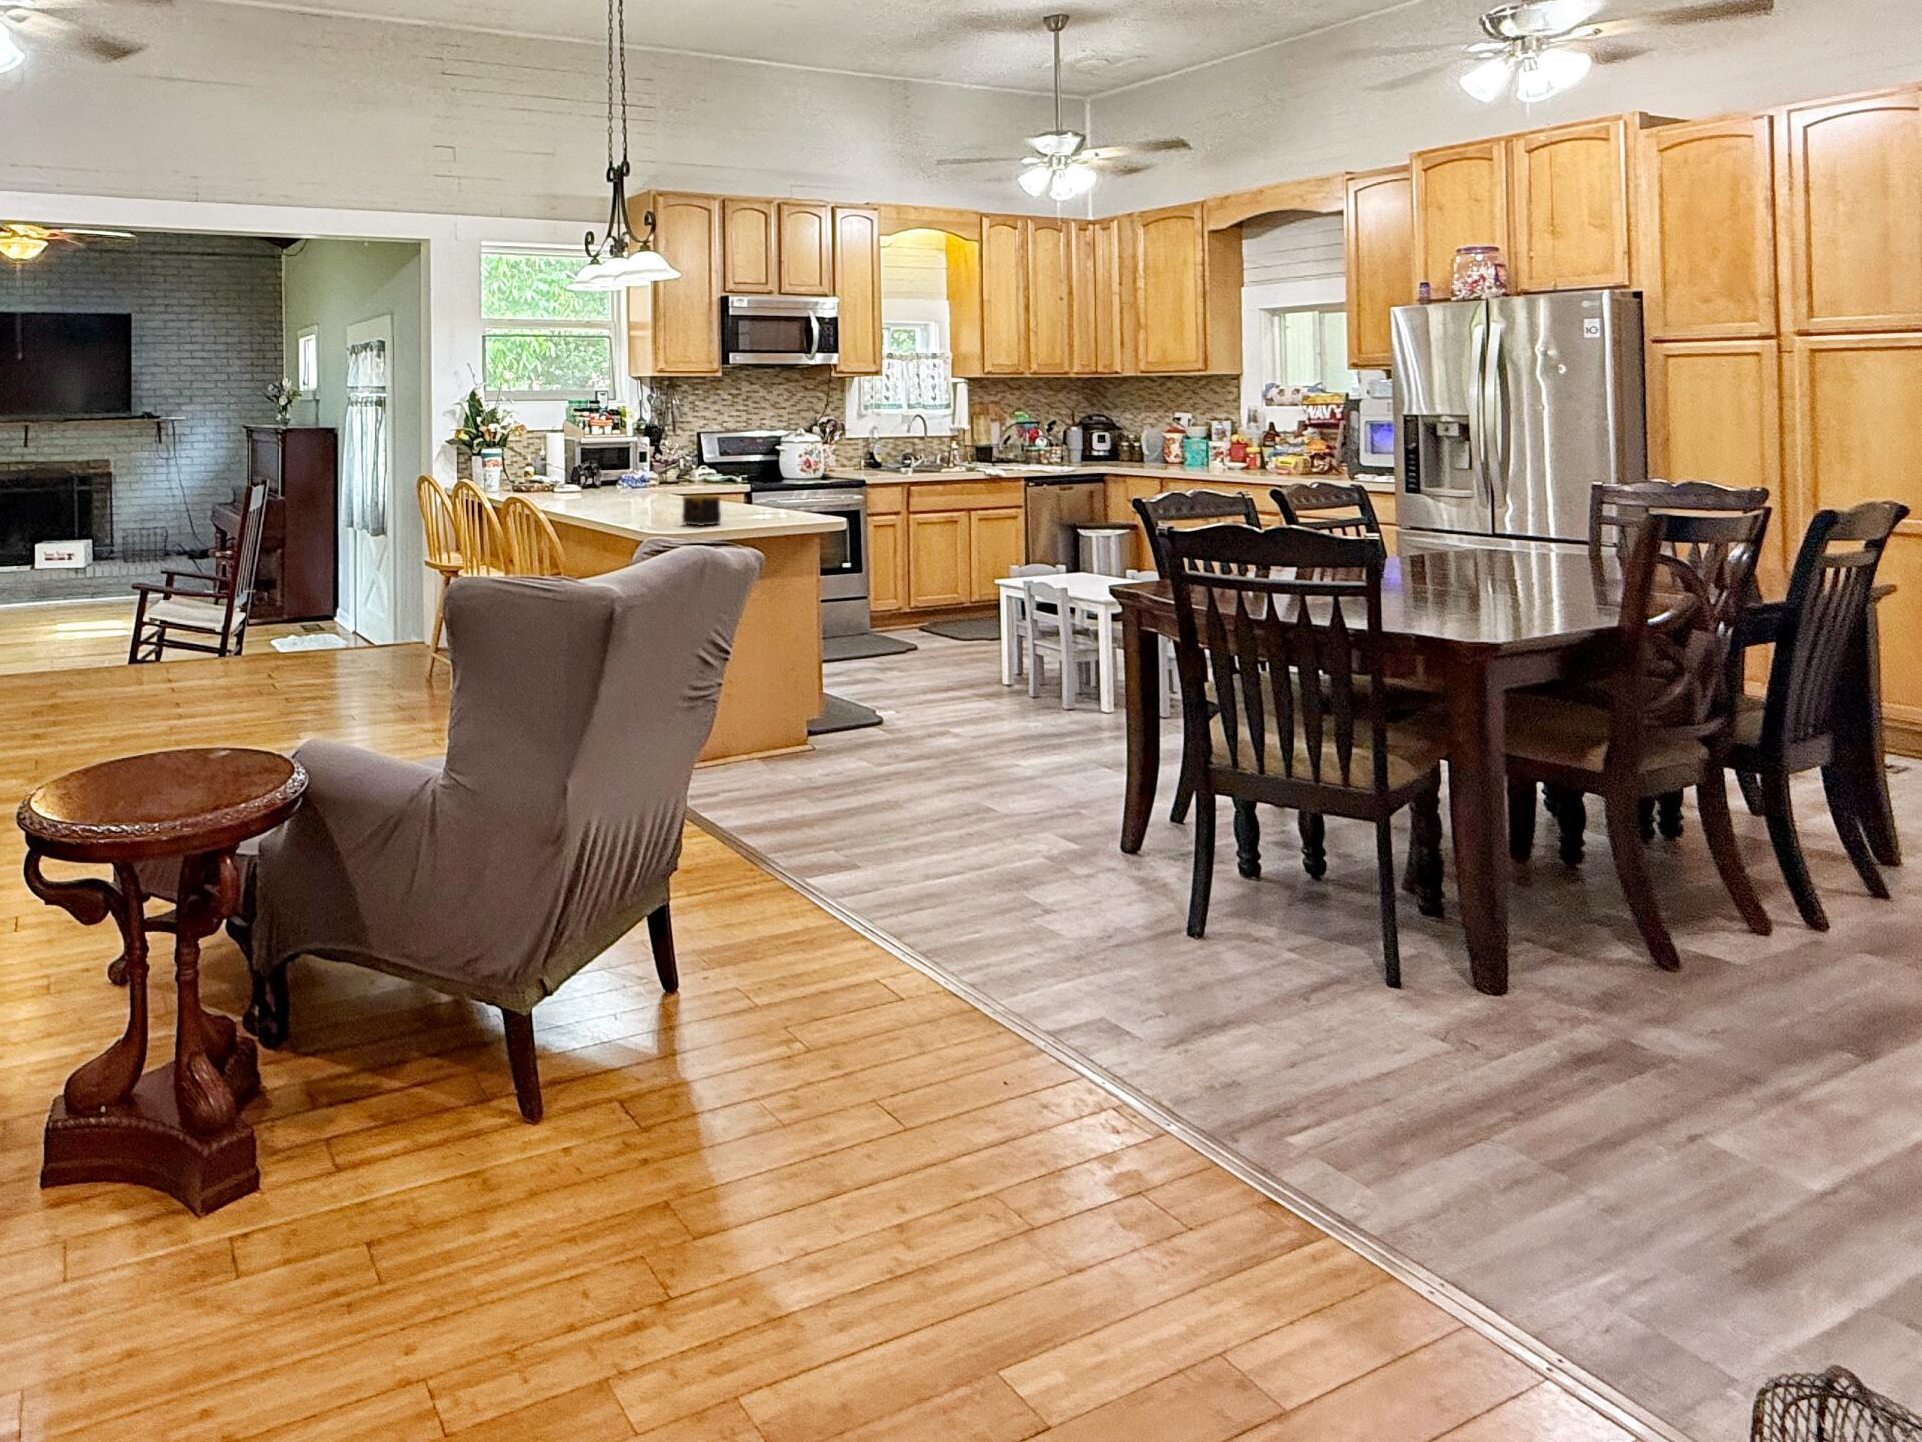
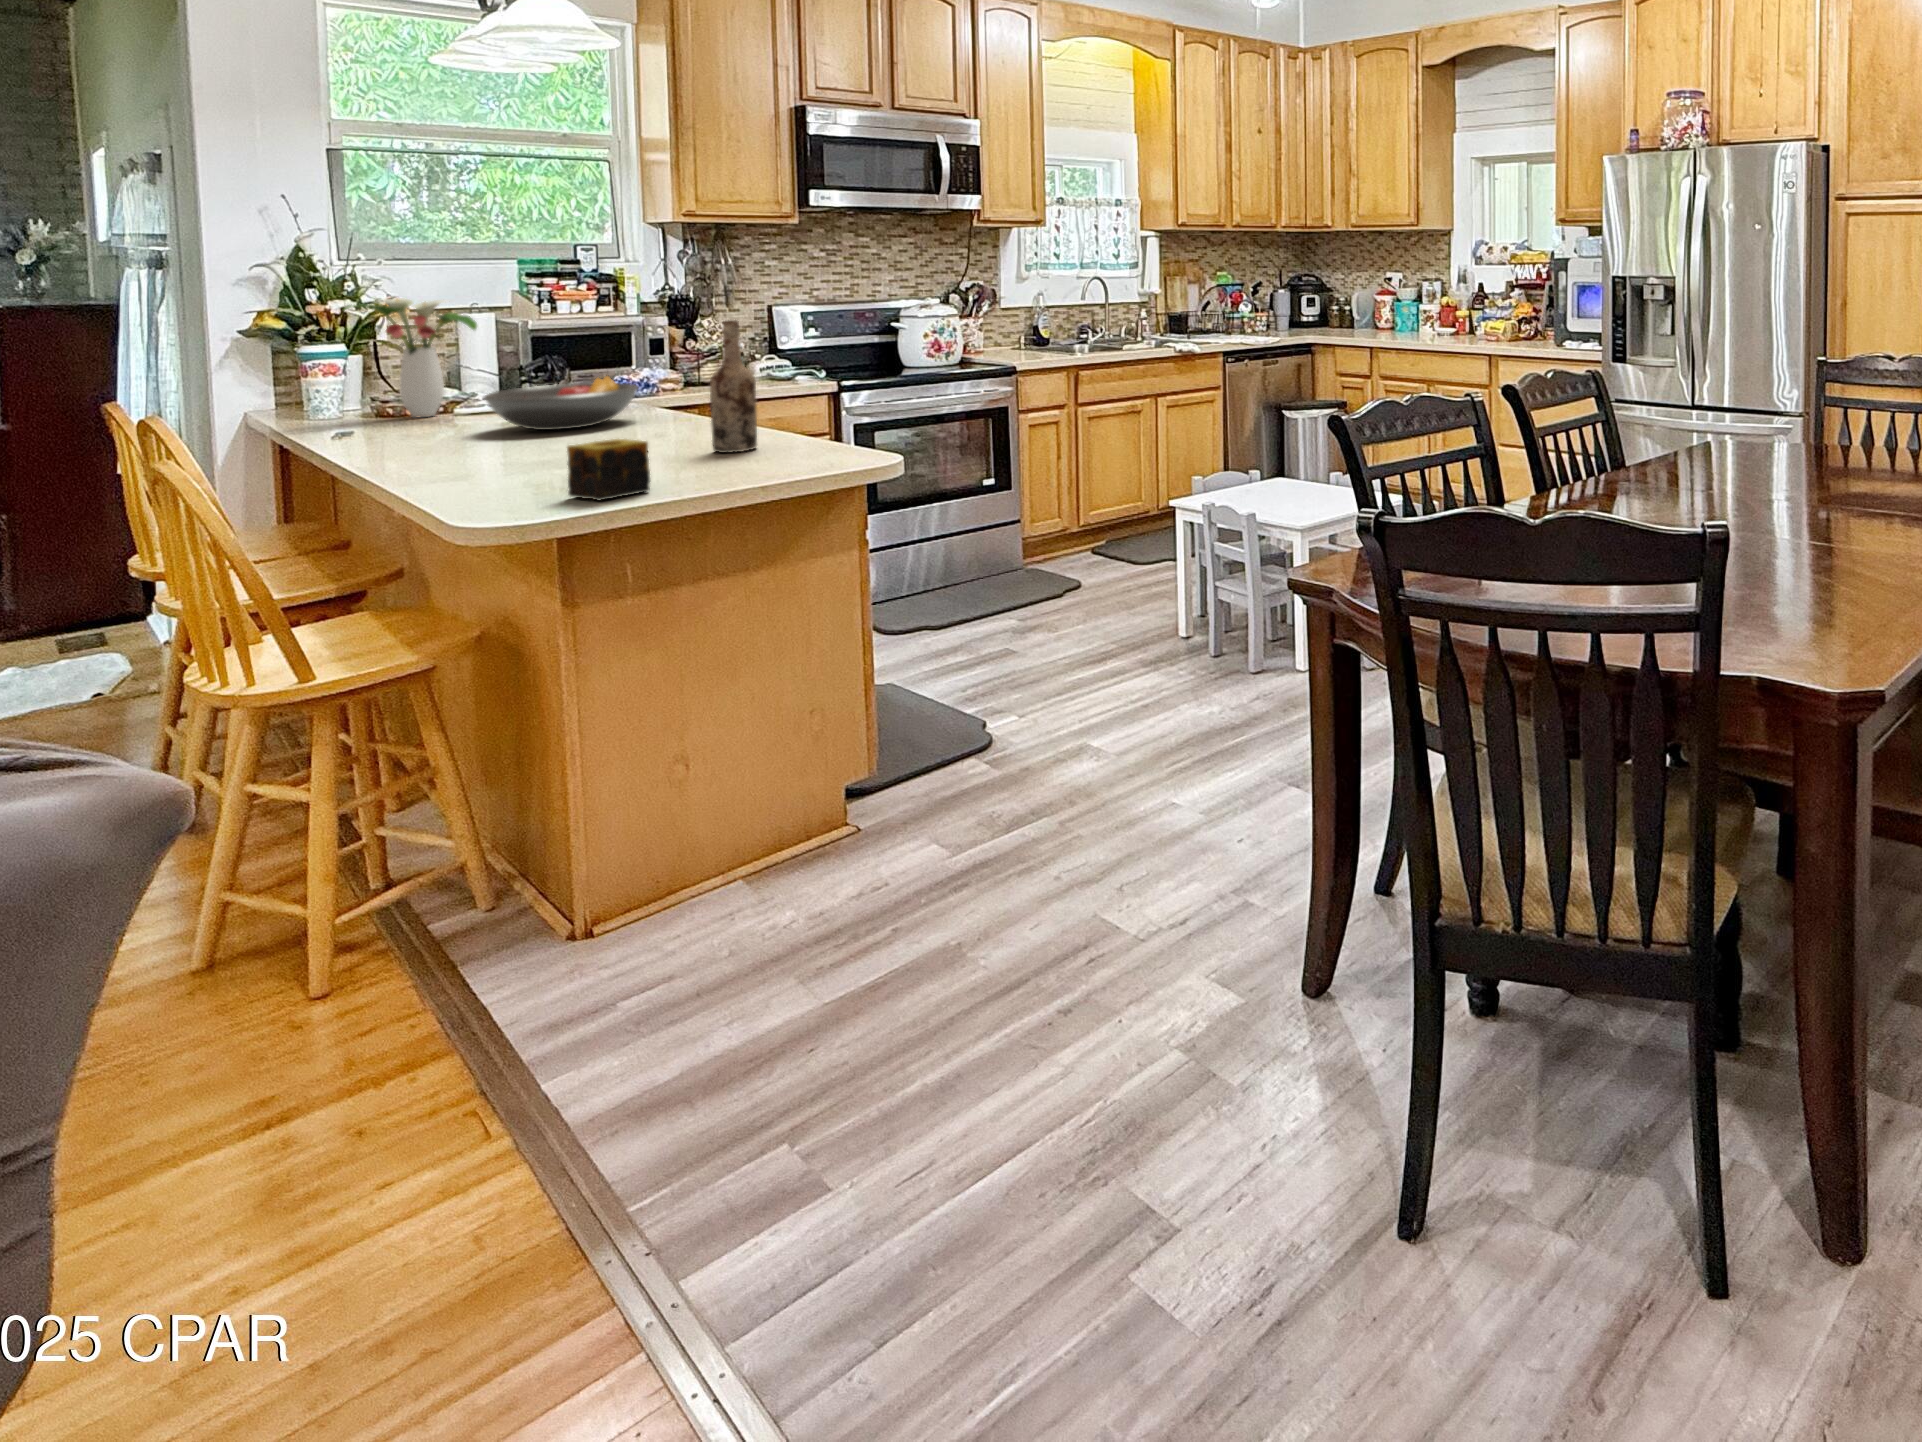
flower arrangement: none [511,421,572,491] -> present [344,298,477,417]
wine bottle: none [728,433,752,511] -> present [710,320,757,453]
fruit bowl: none [589,469,665,499] -> present [484,376,638,430]

